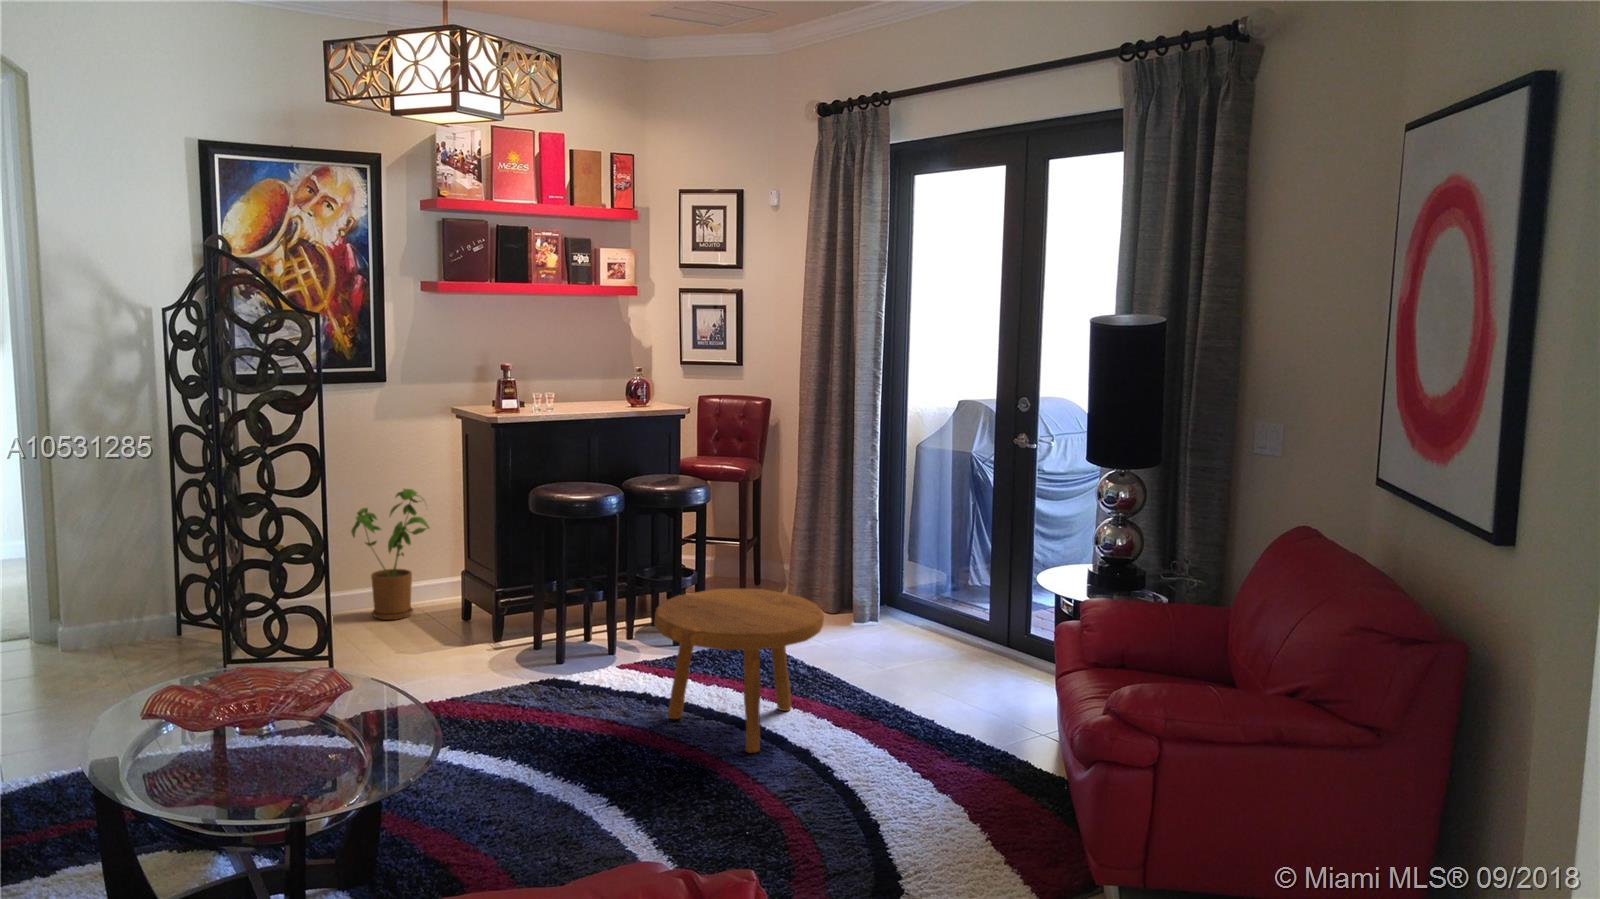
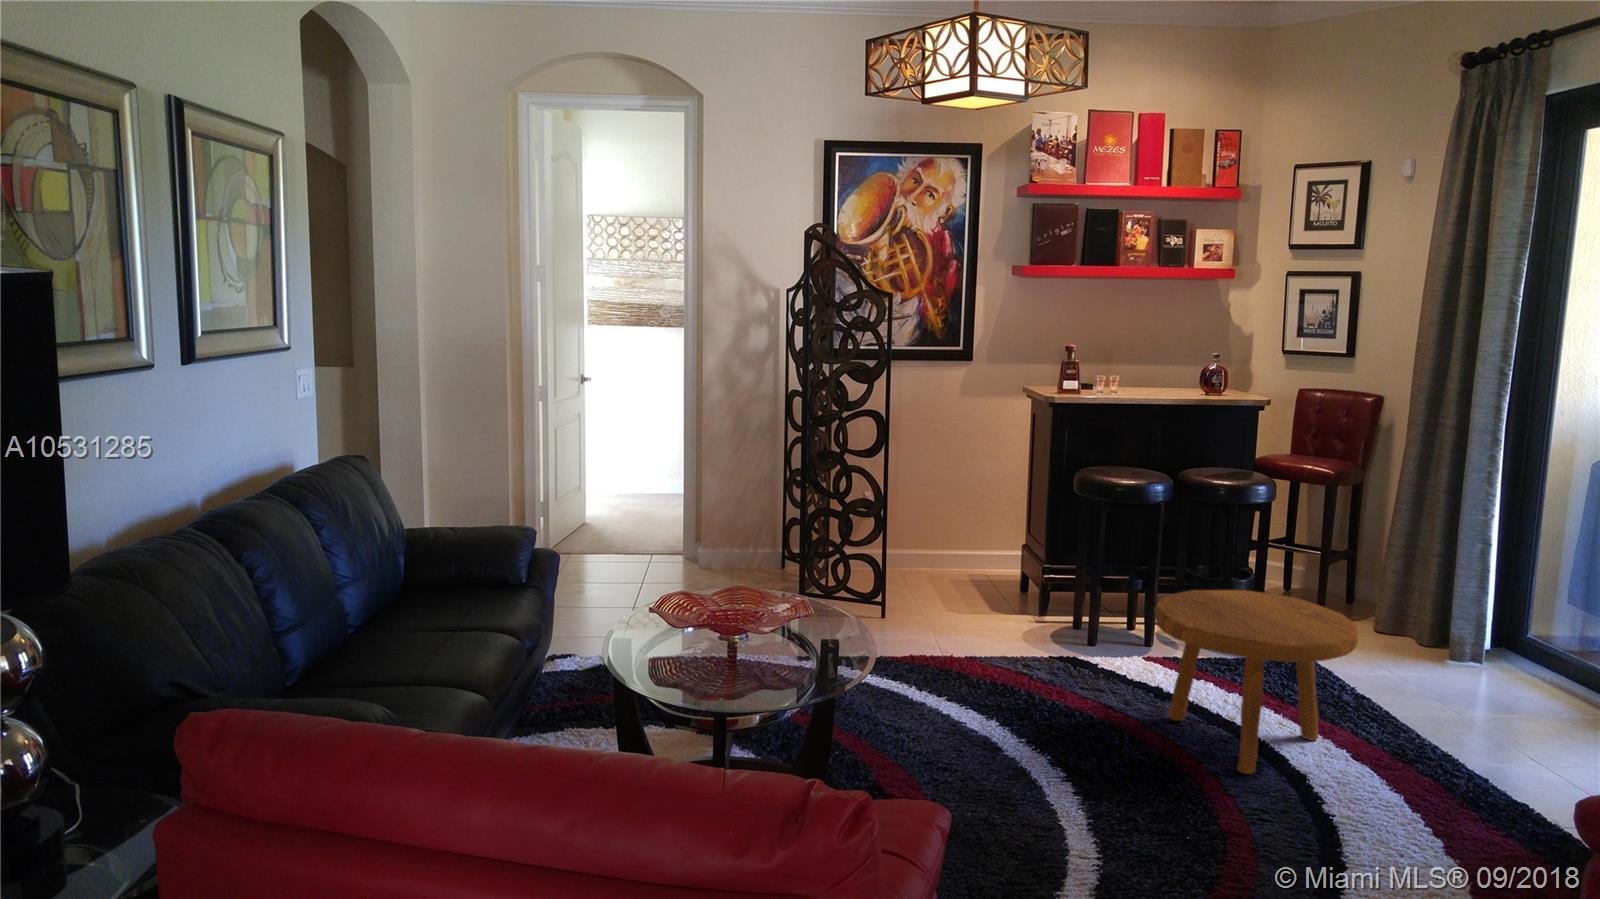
house plant: present [351,489,429,620] -> none [929,459,997,580]

